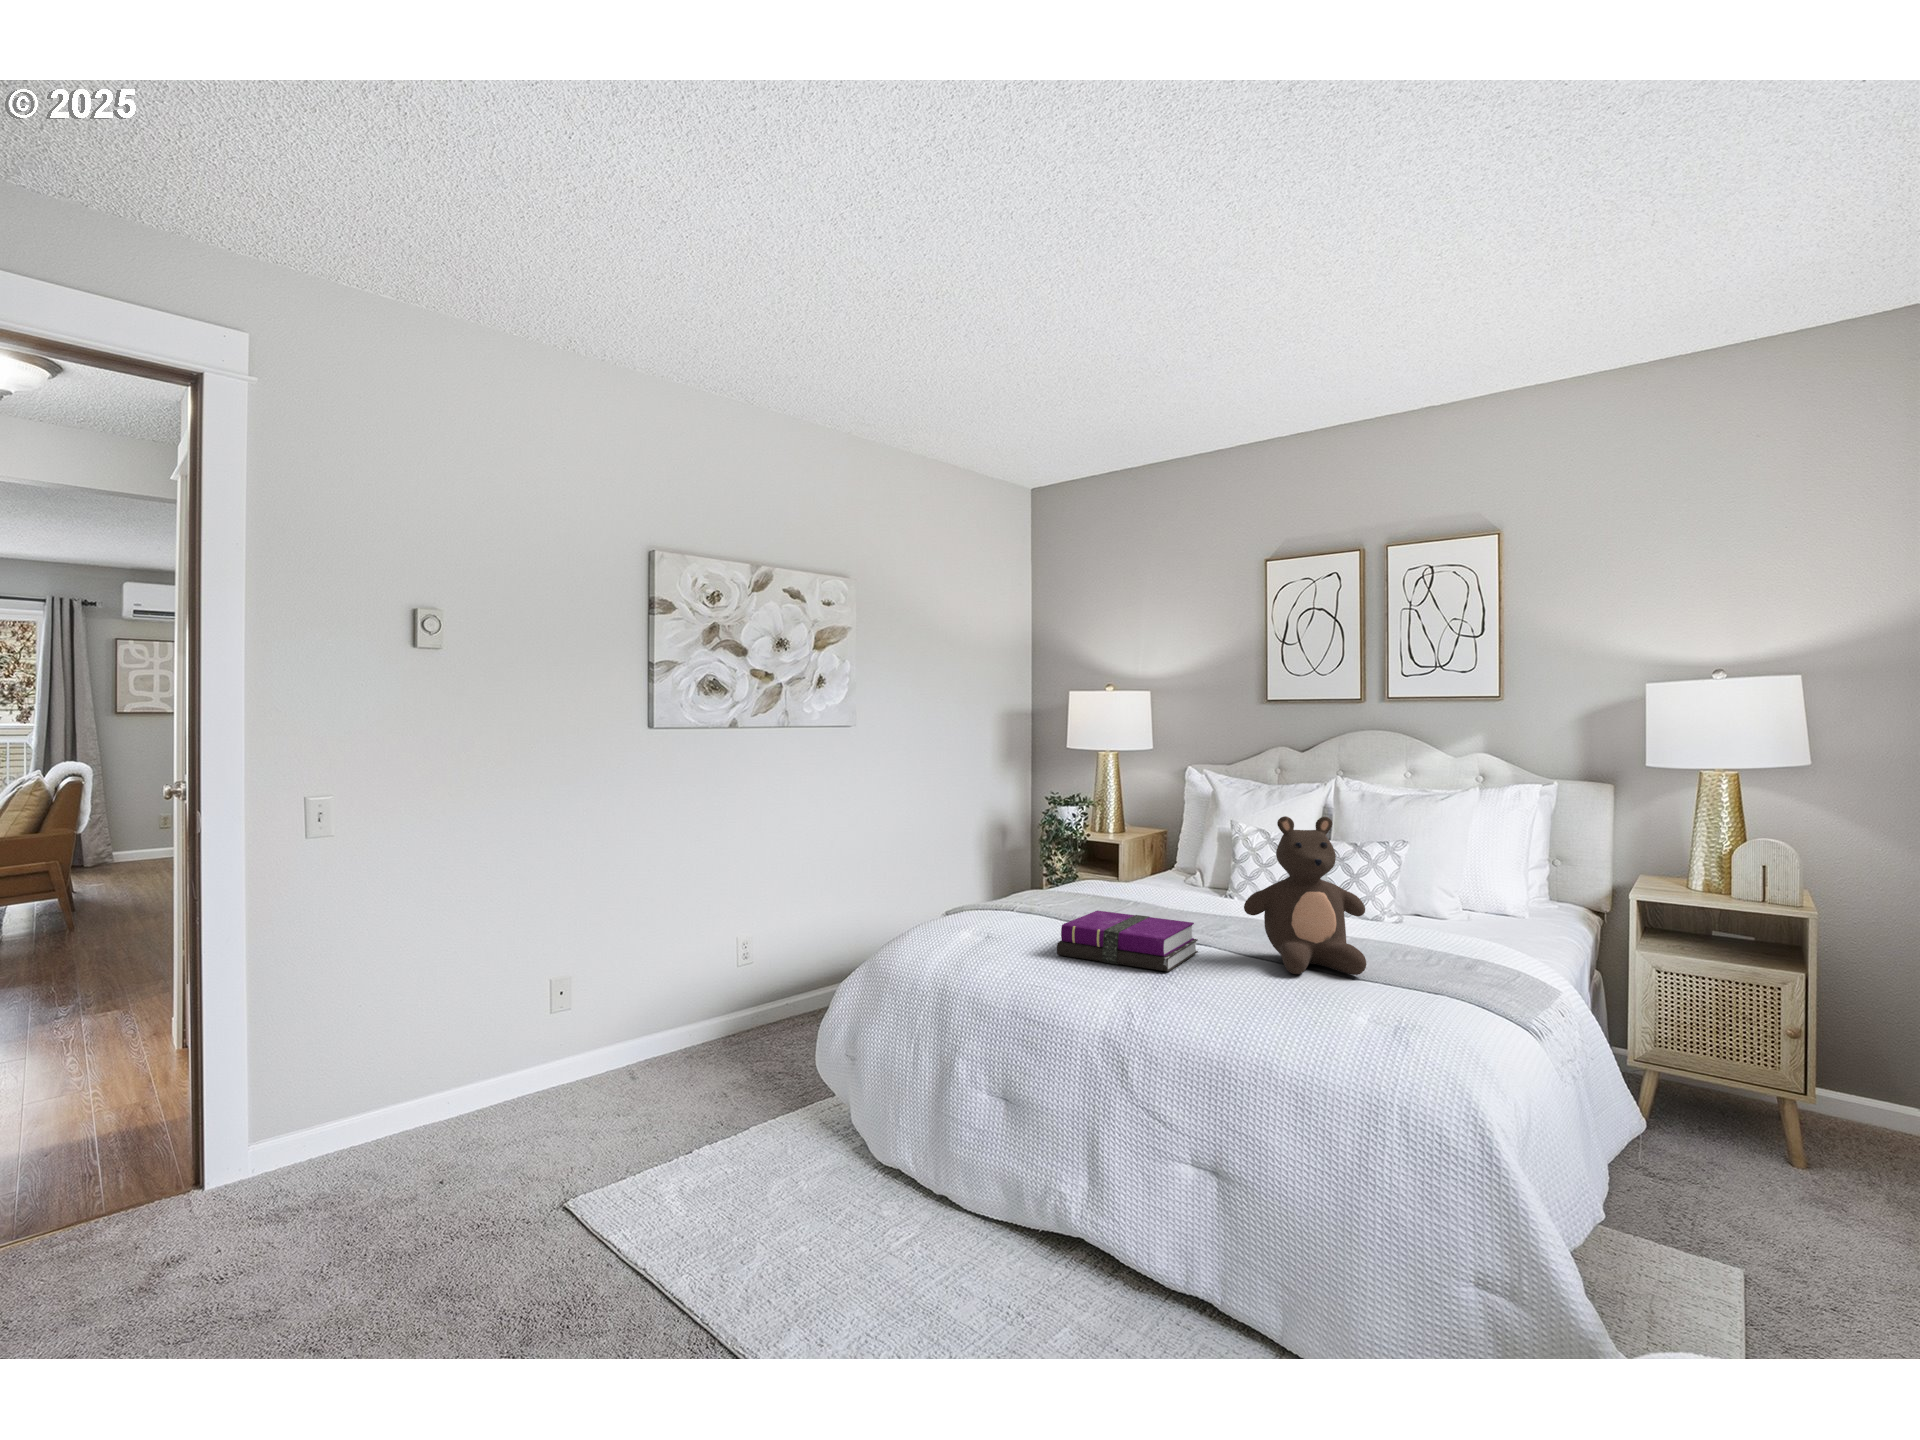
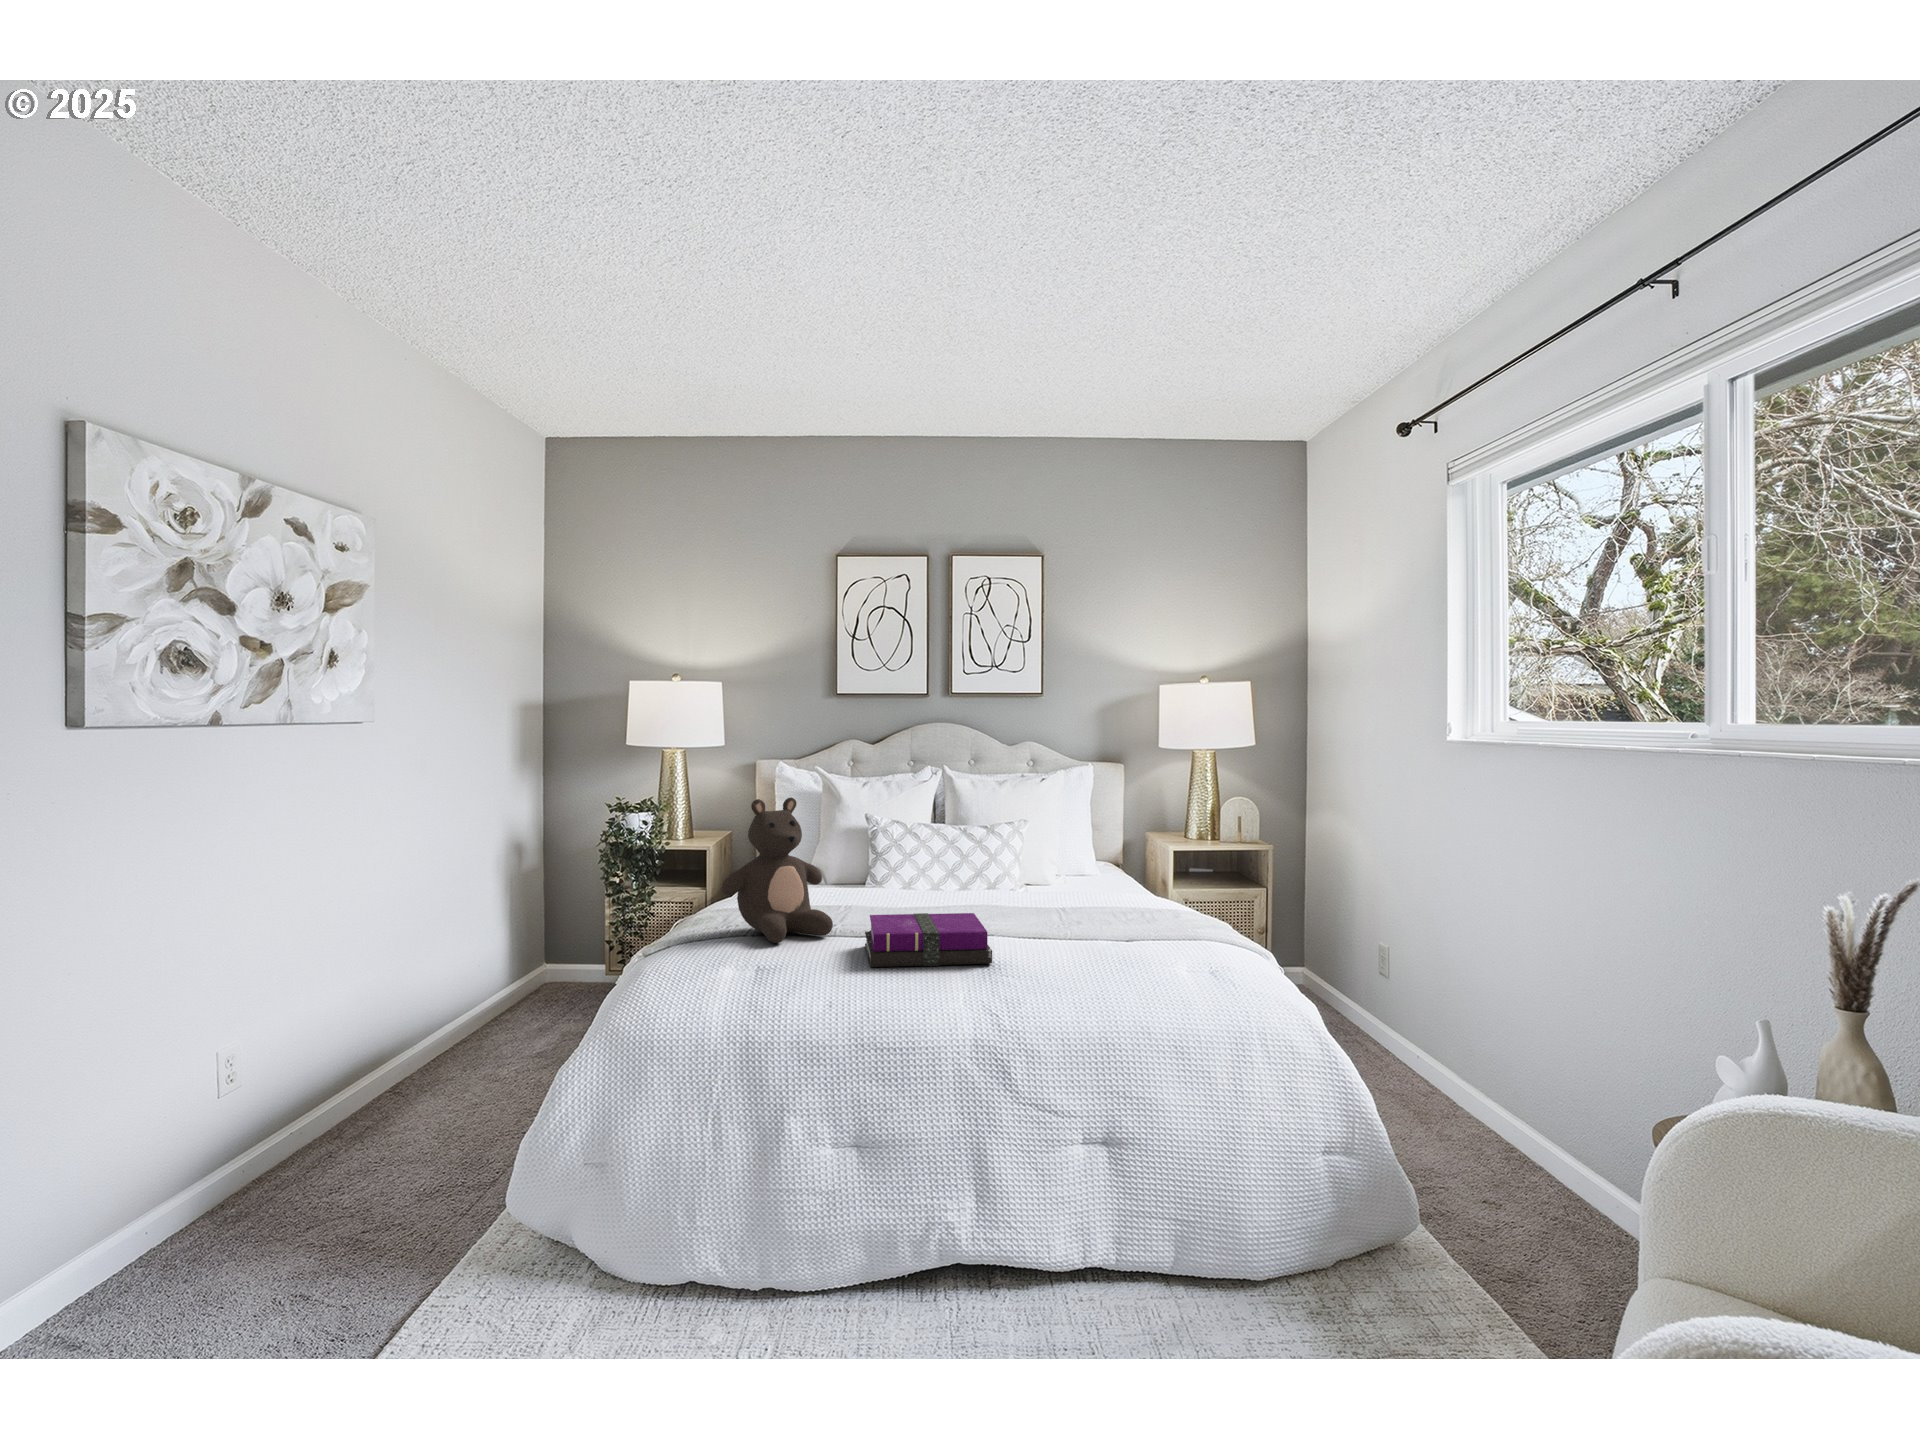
teddy bear: present [1244,816,1366,975] -> present [722,798,833,943]

